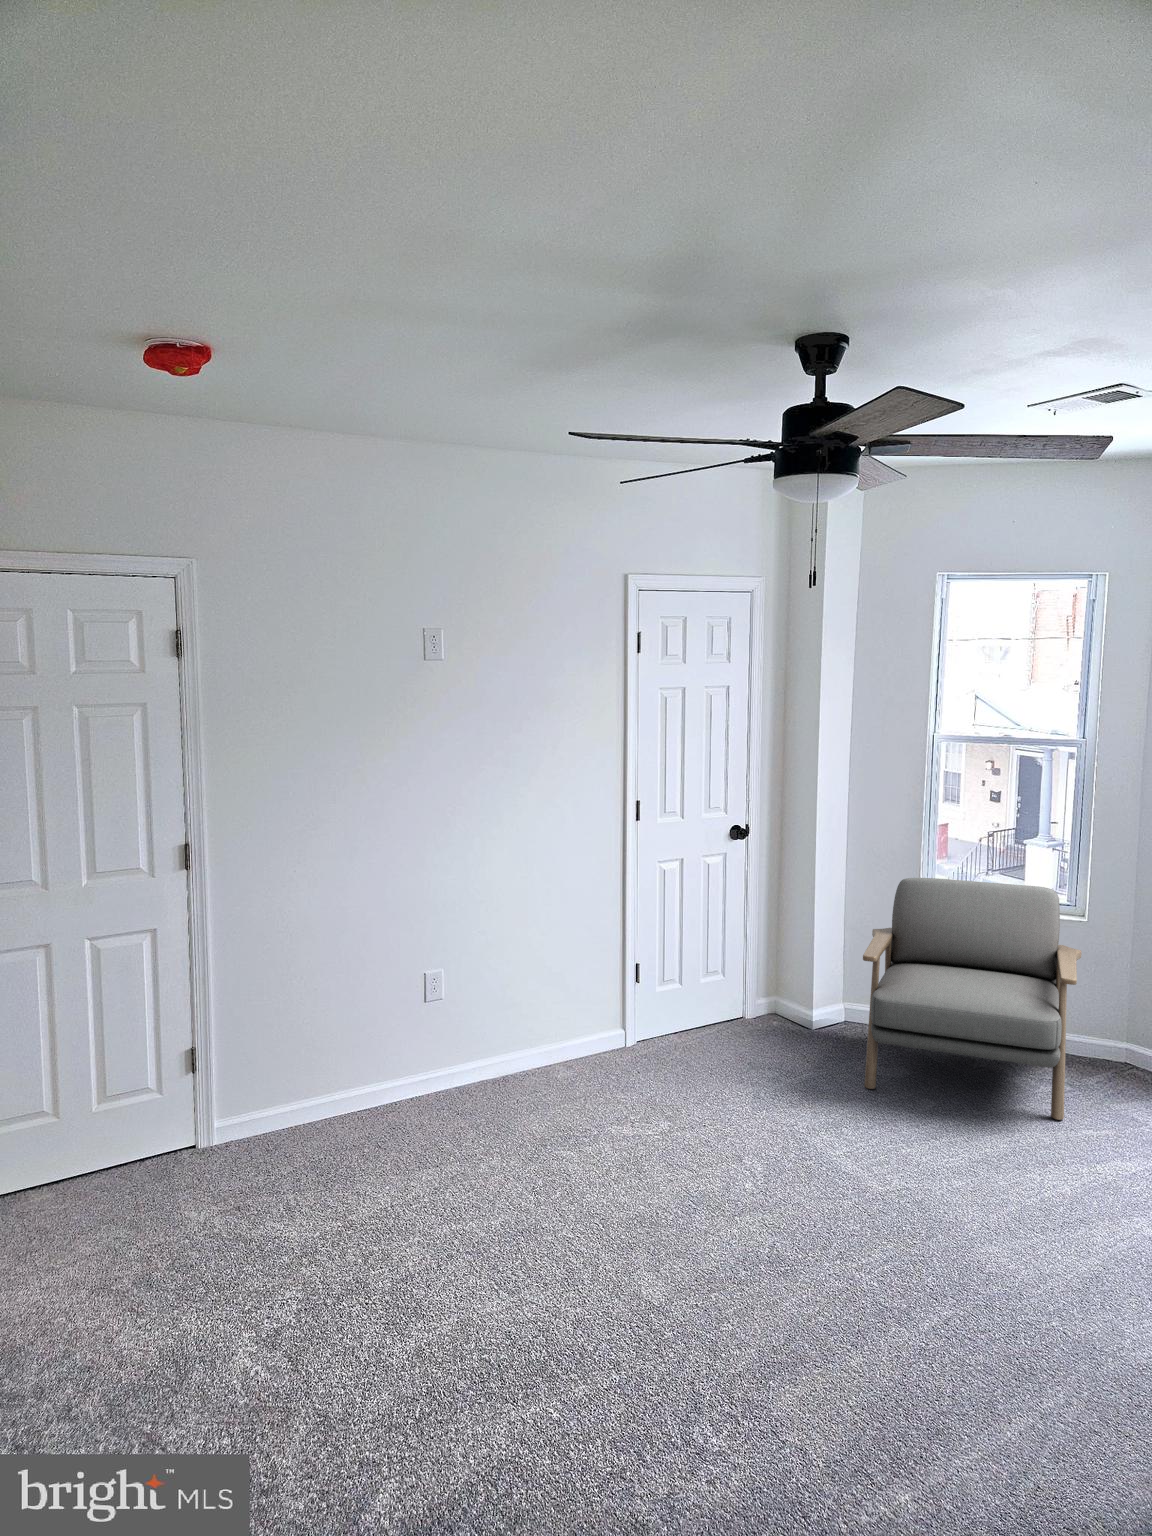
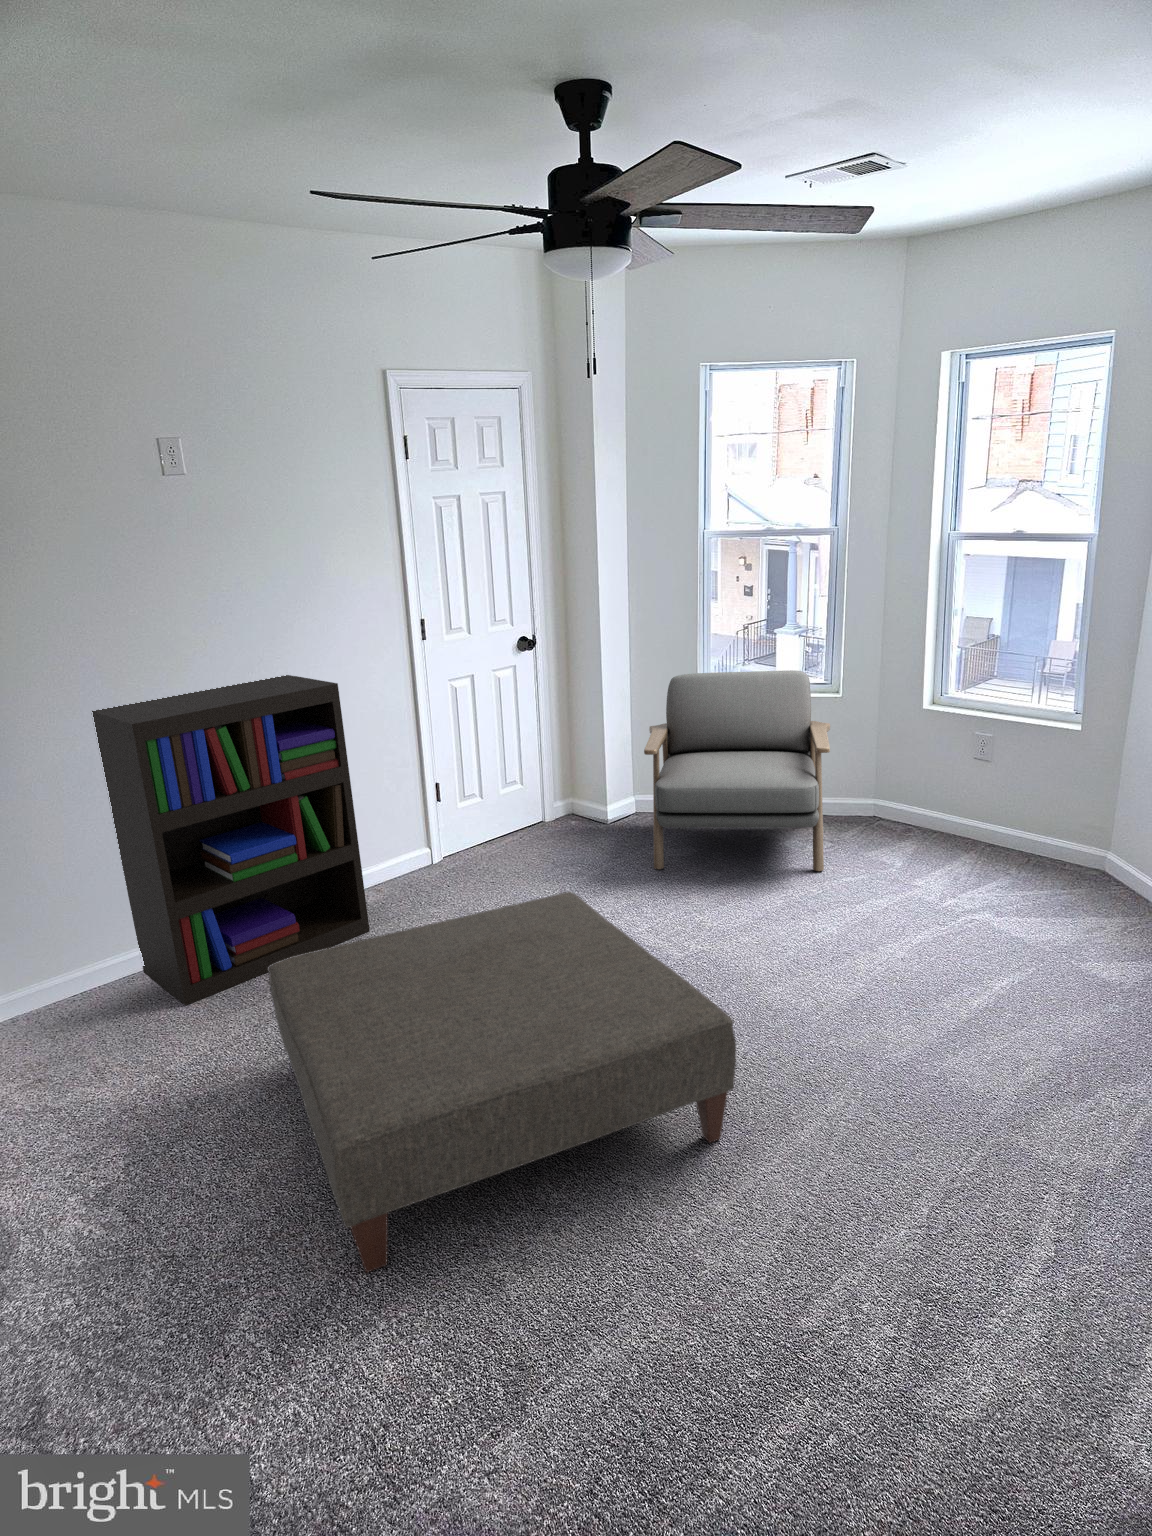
bookshelf: none [330,839,556,1156] -> present [92,675,370,1005]
ottoman: none [452,1100,931,1480] -> present [268,892,736,1272]

